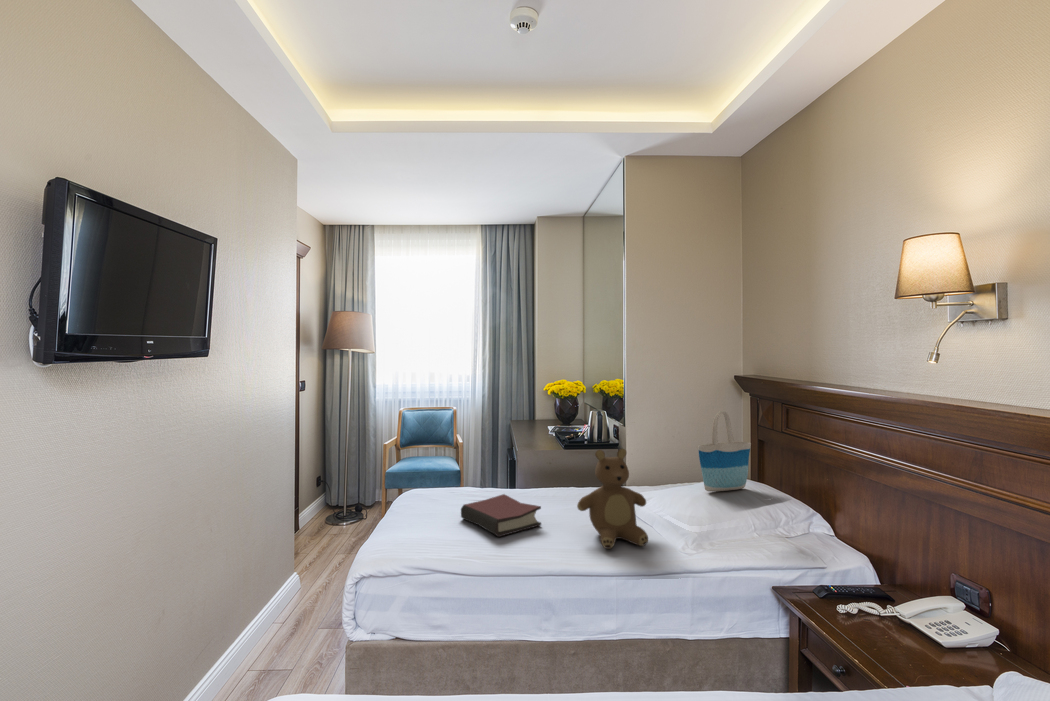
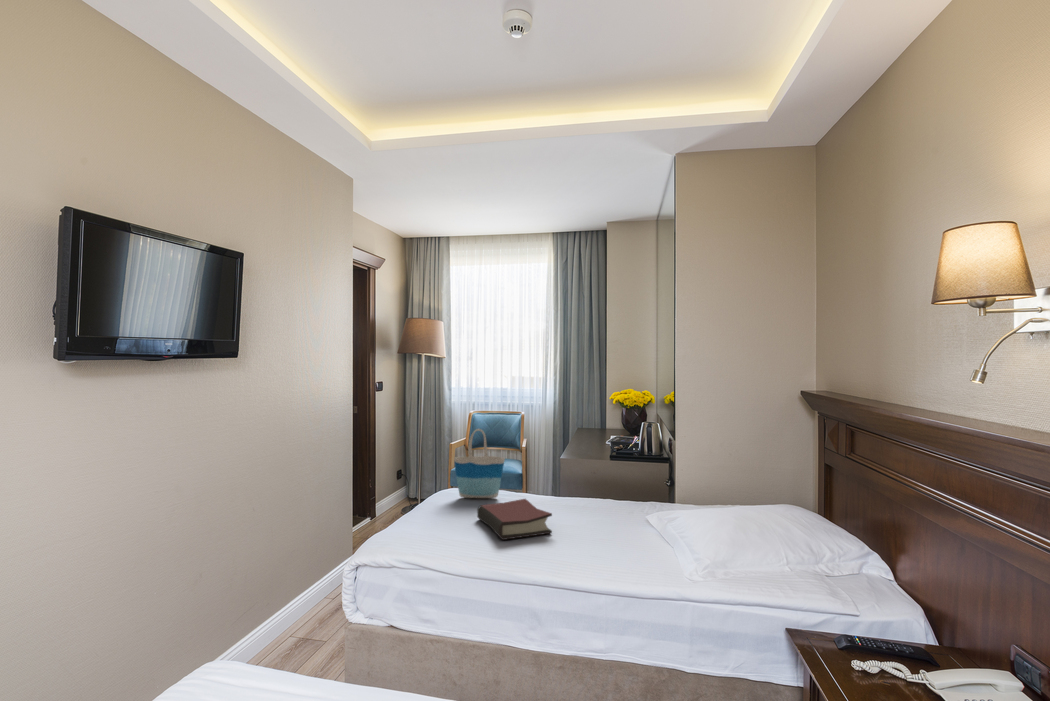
tote bag: present [698,411,751,491] -> present [455,429,505,498]
teddy bear: present [577,449,648,549] -> none [583,459,660,565]

